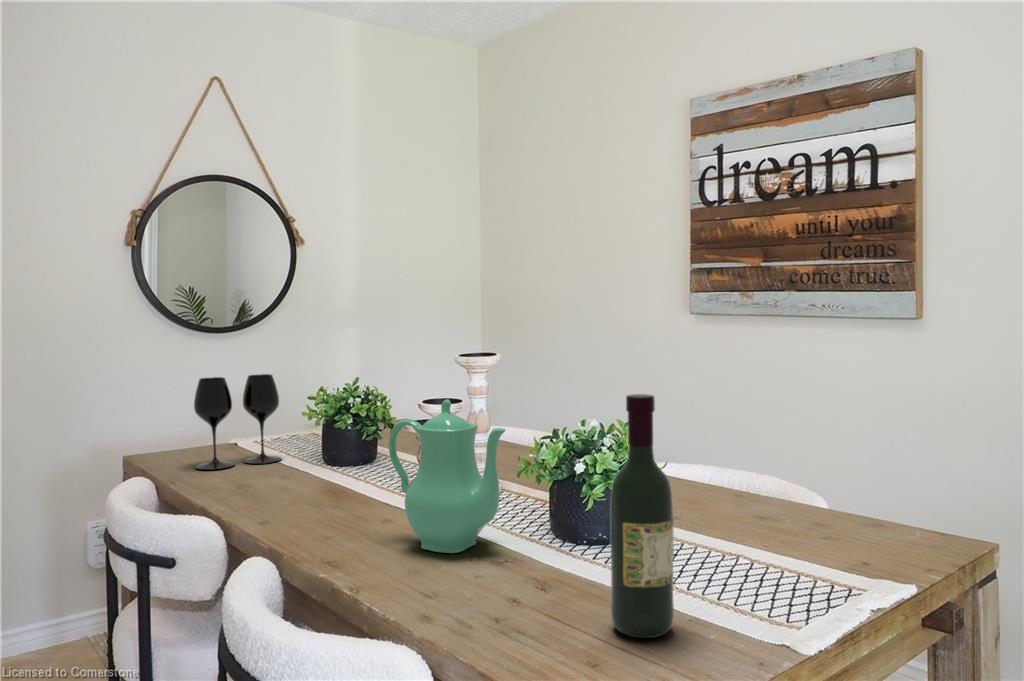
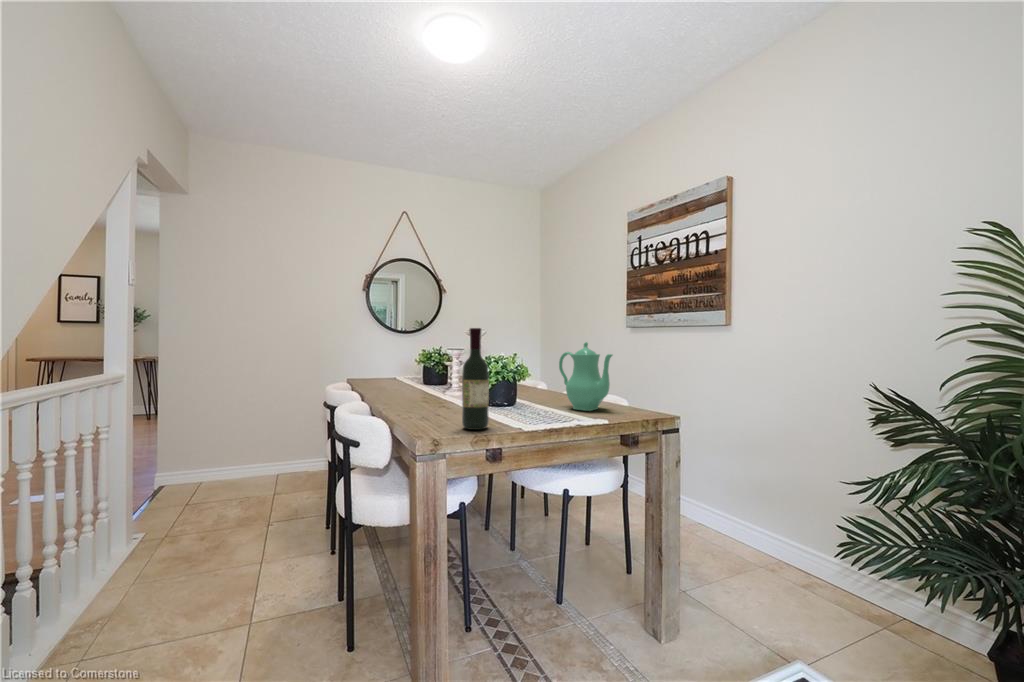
wine glass: present [194,374,282,470] -> none [368,344,407,384]
teapot: present [389,399,505,553] -> present [559,342,613,411]

